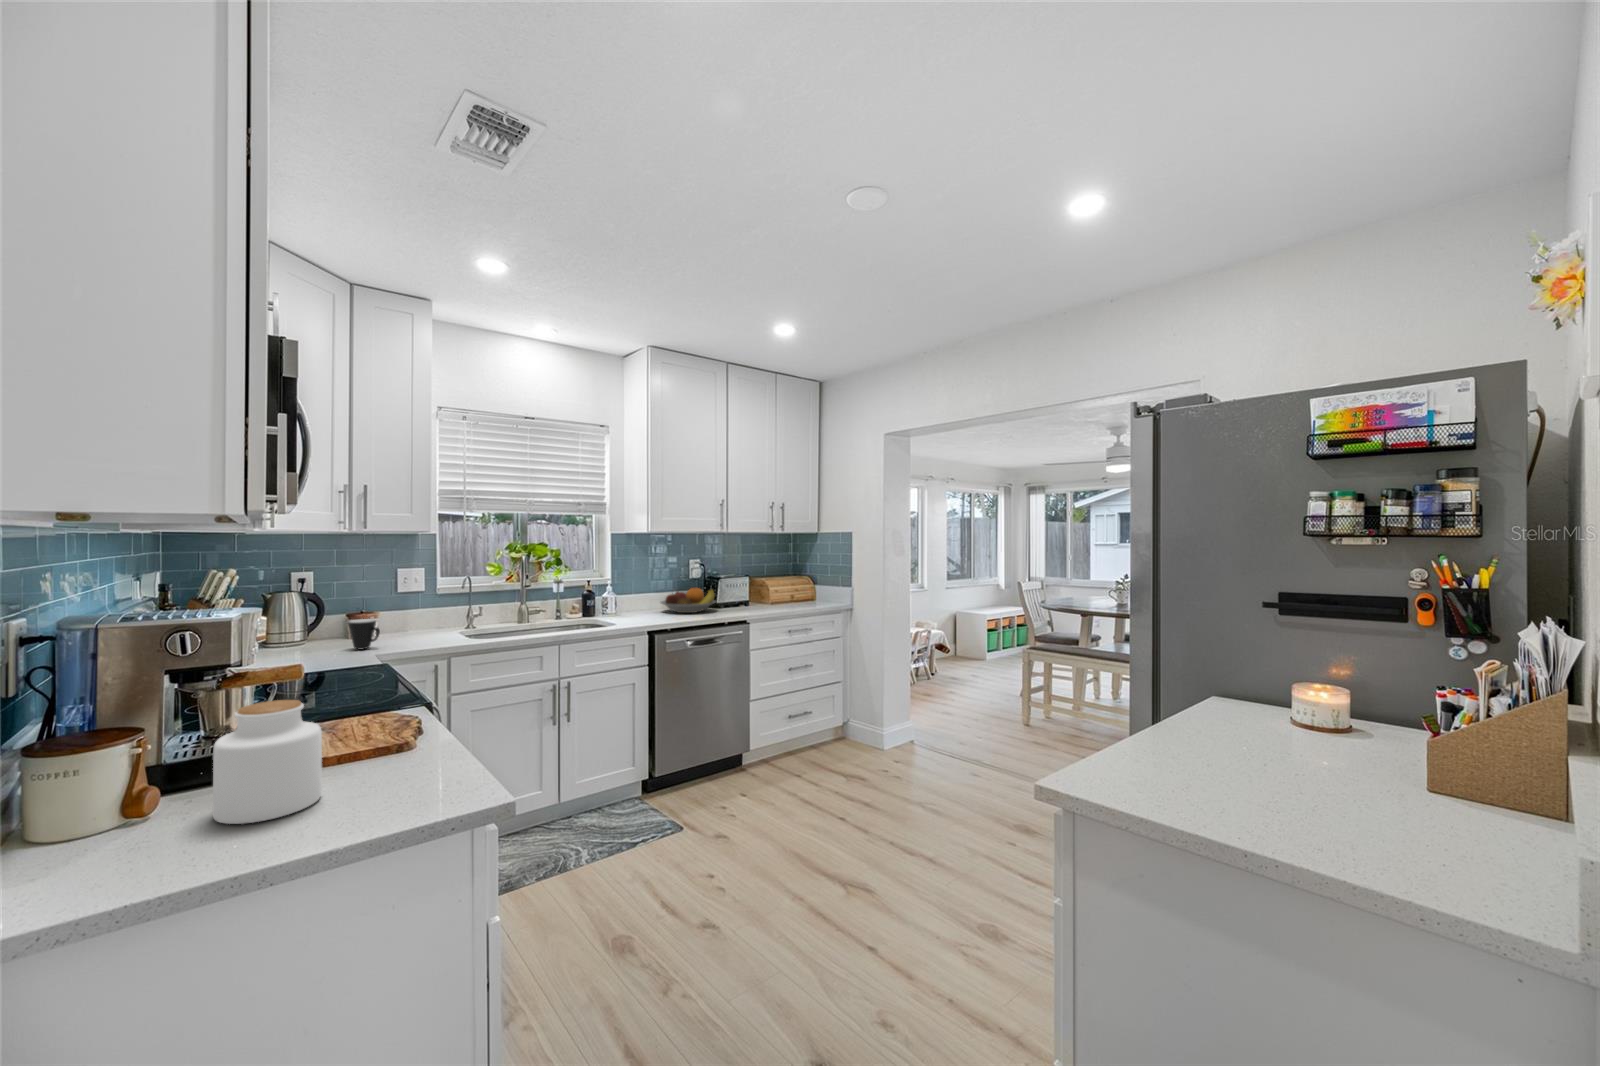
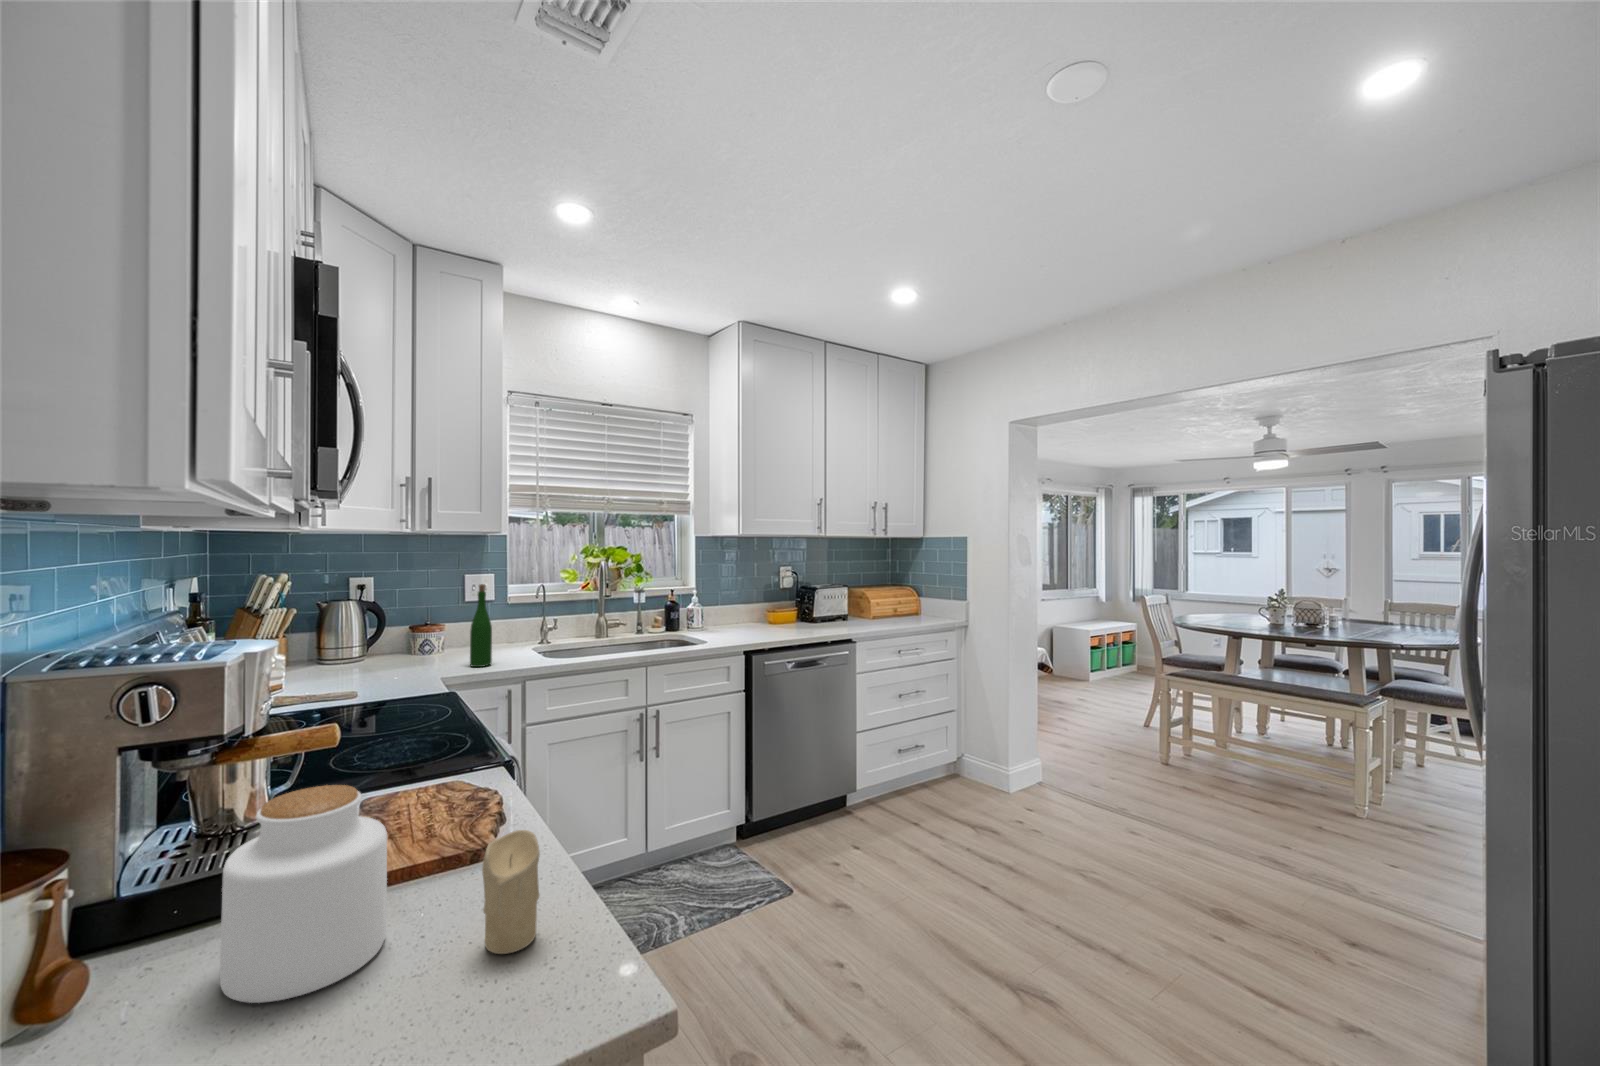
wine bottle: none [400,576,420,646] -> present [470,584,492,667]
fruit bowl: present [661,588,716,613] -> none [750,599,814,628]
mug: present [348,619,380,649] -> none [412,634,447,670]
candle: none [385,727,424,800] -> present [482,830,540,954]

